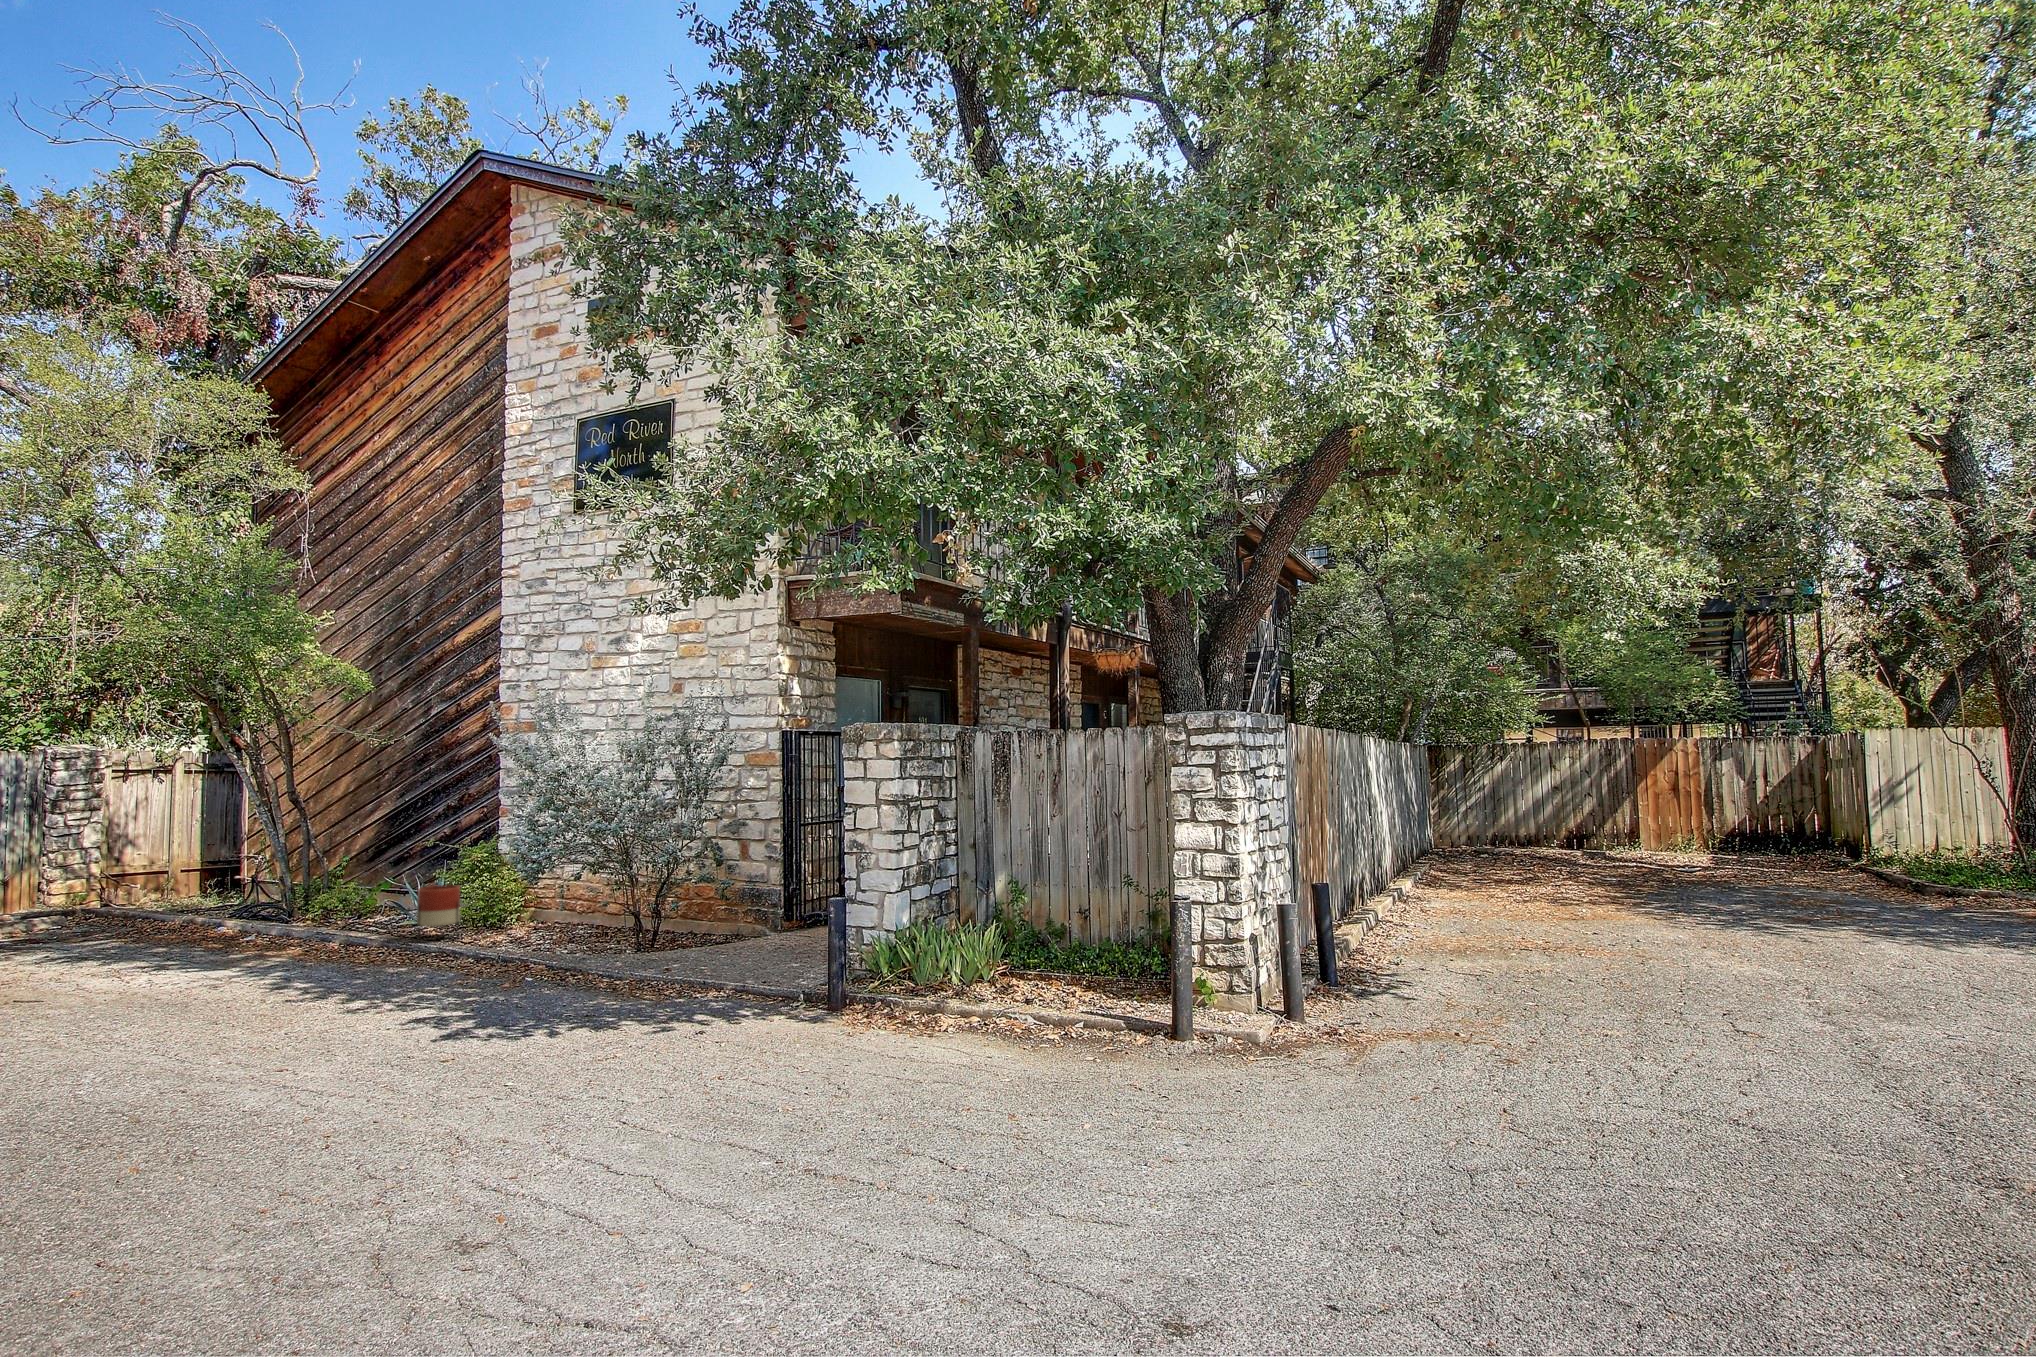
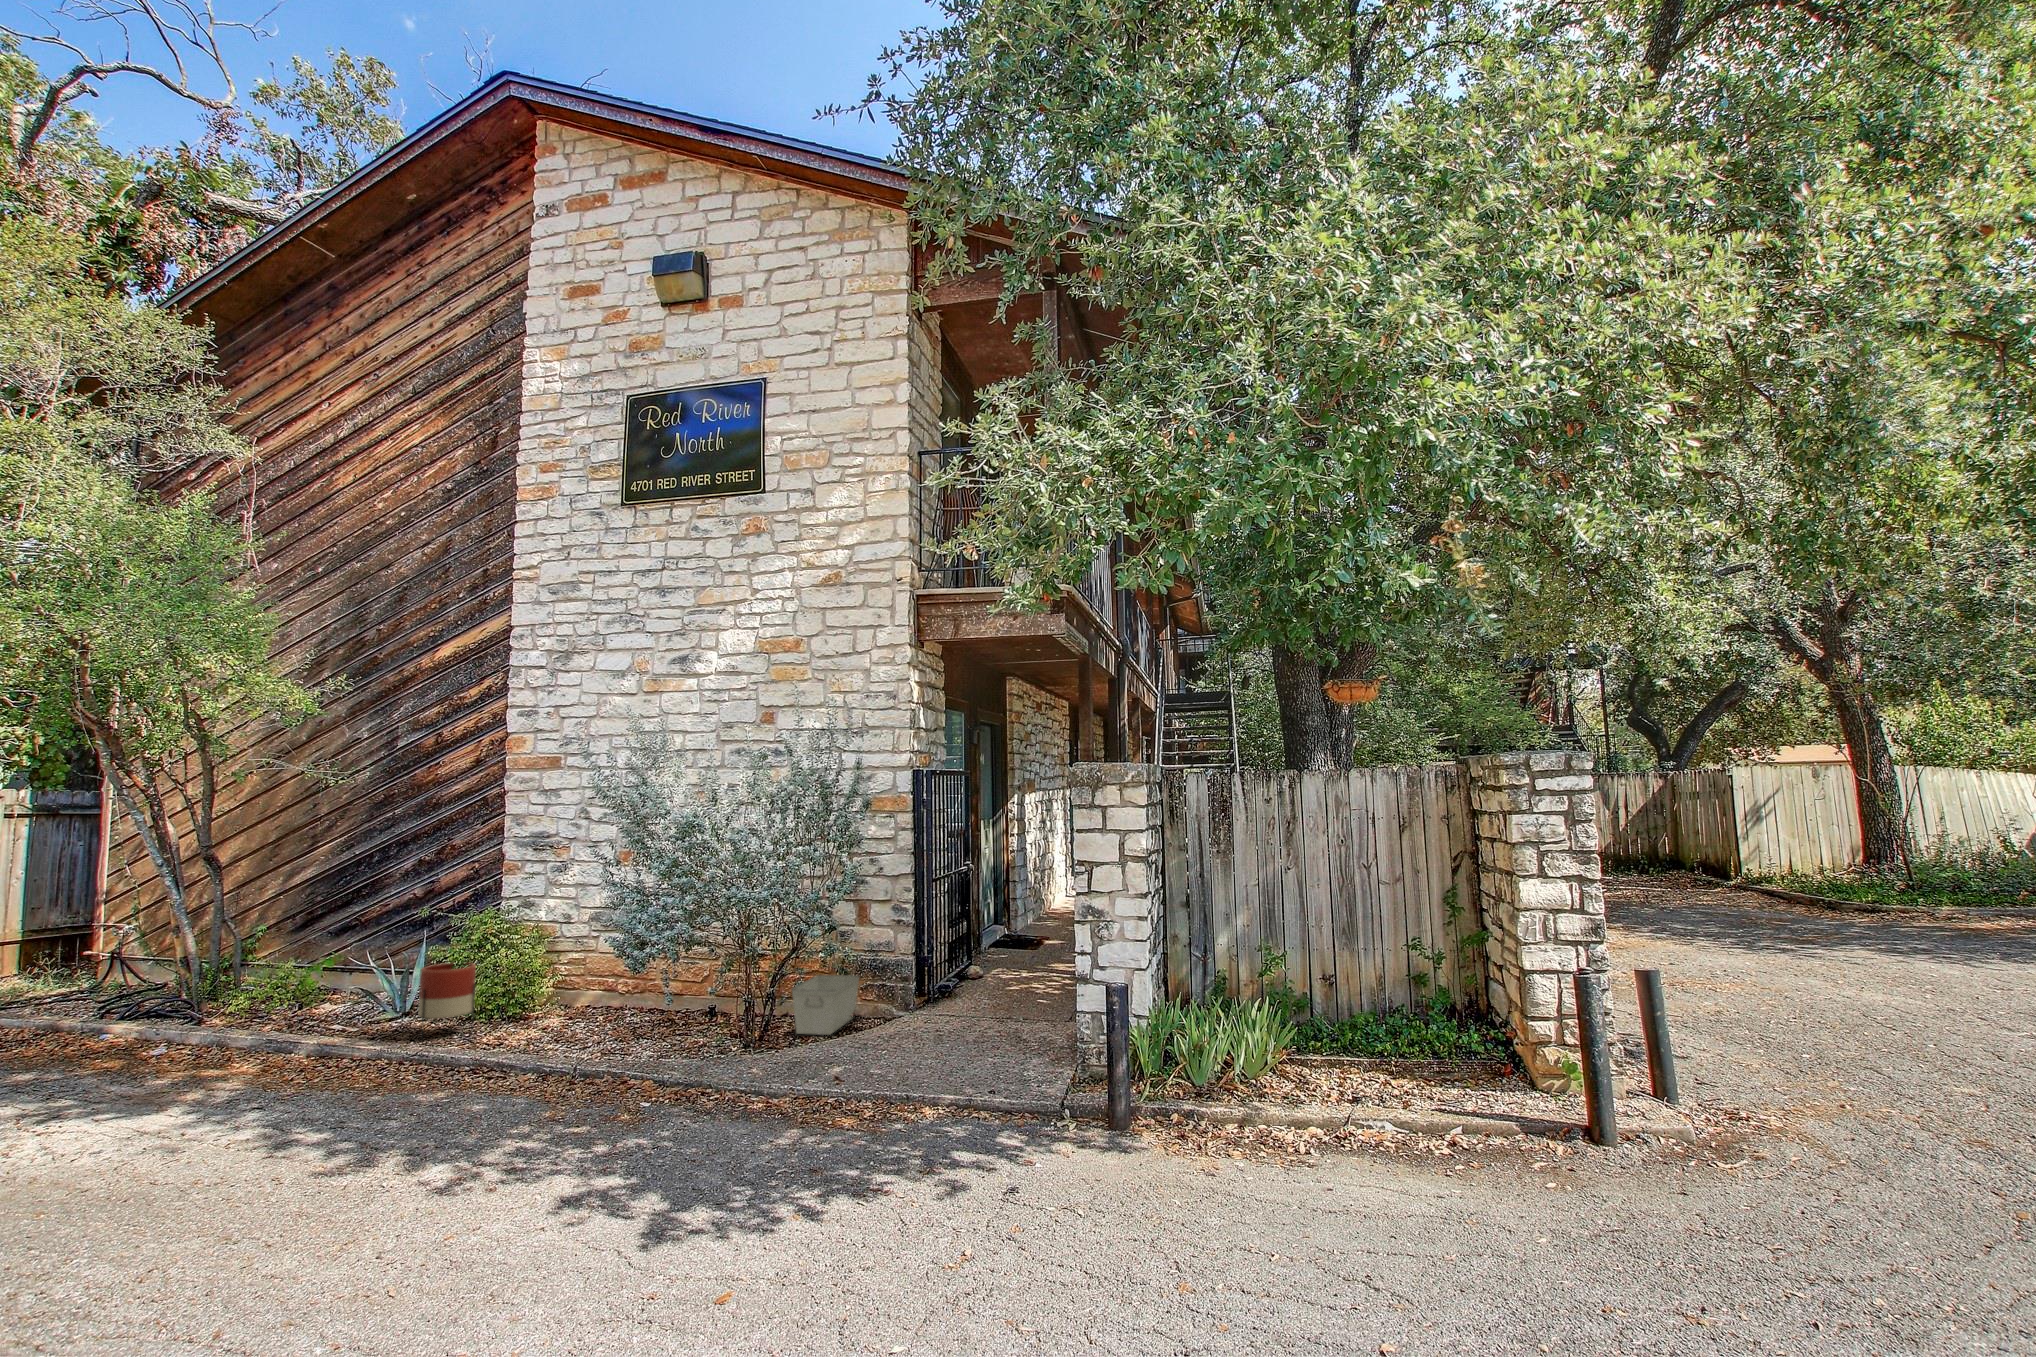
storage bin: none [681,902,749,948] -> present [792,975,859,1035]

